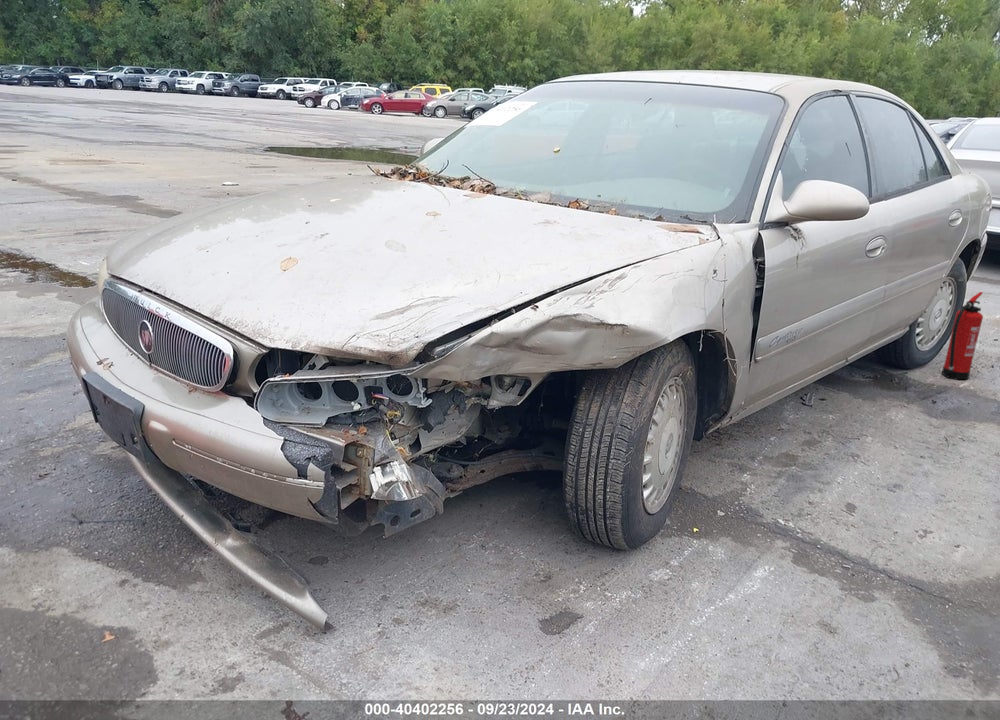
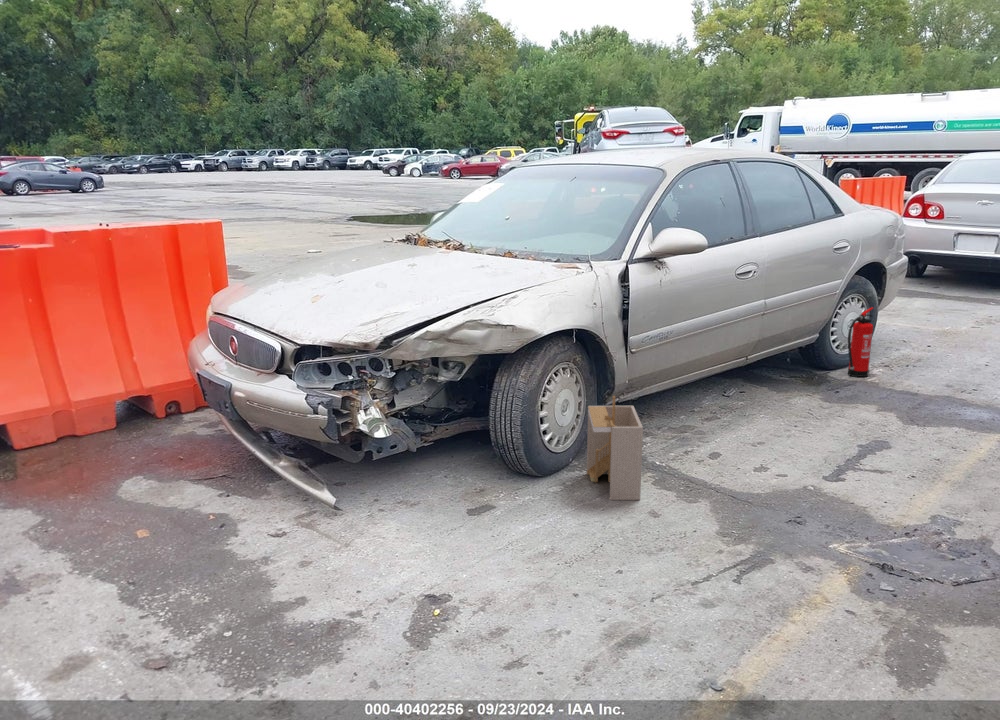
storage bin: none [690,435,811,594] -> present [587,396,643,500]

